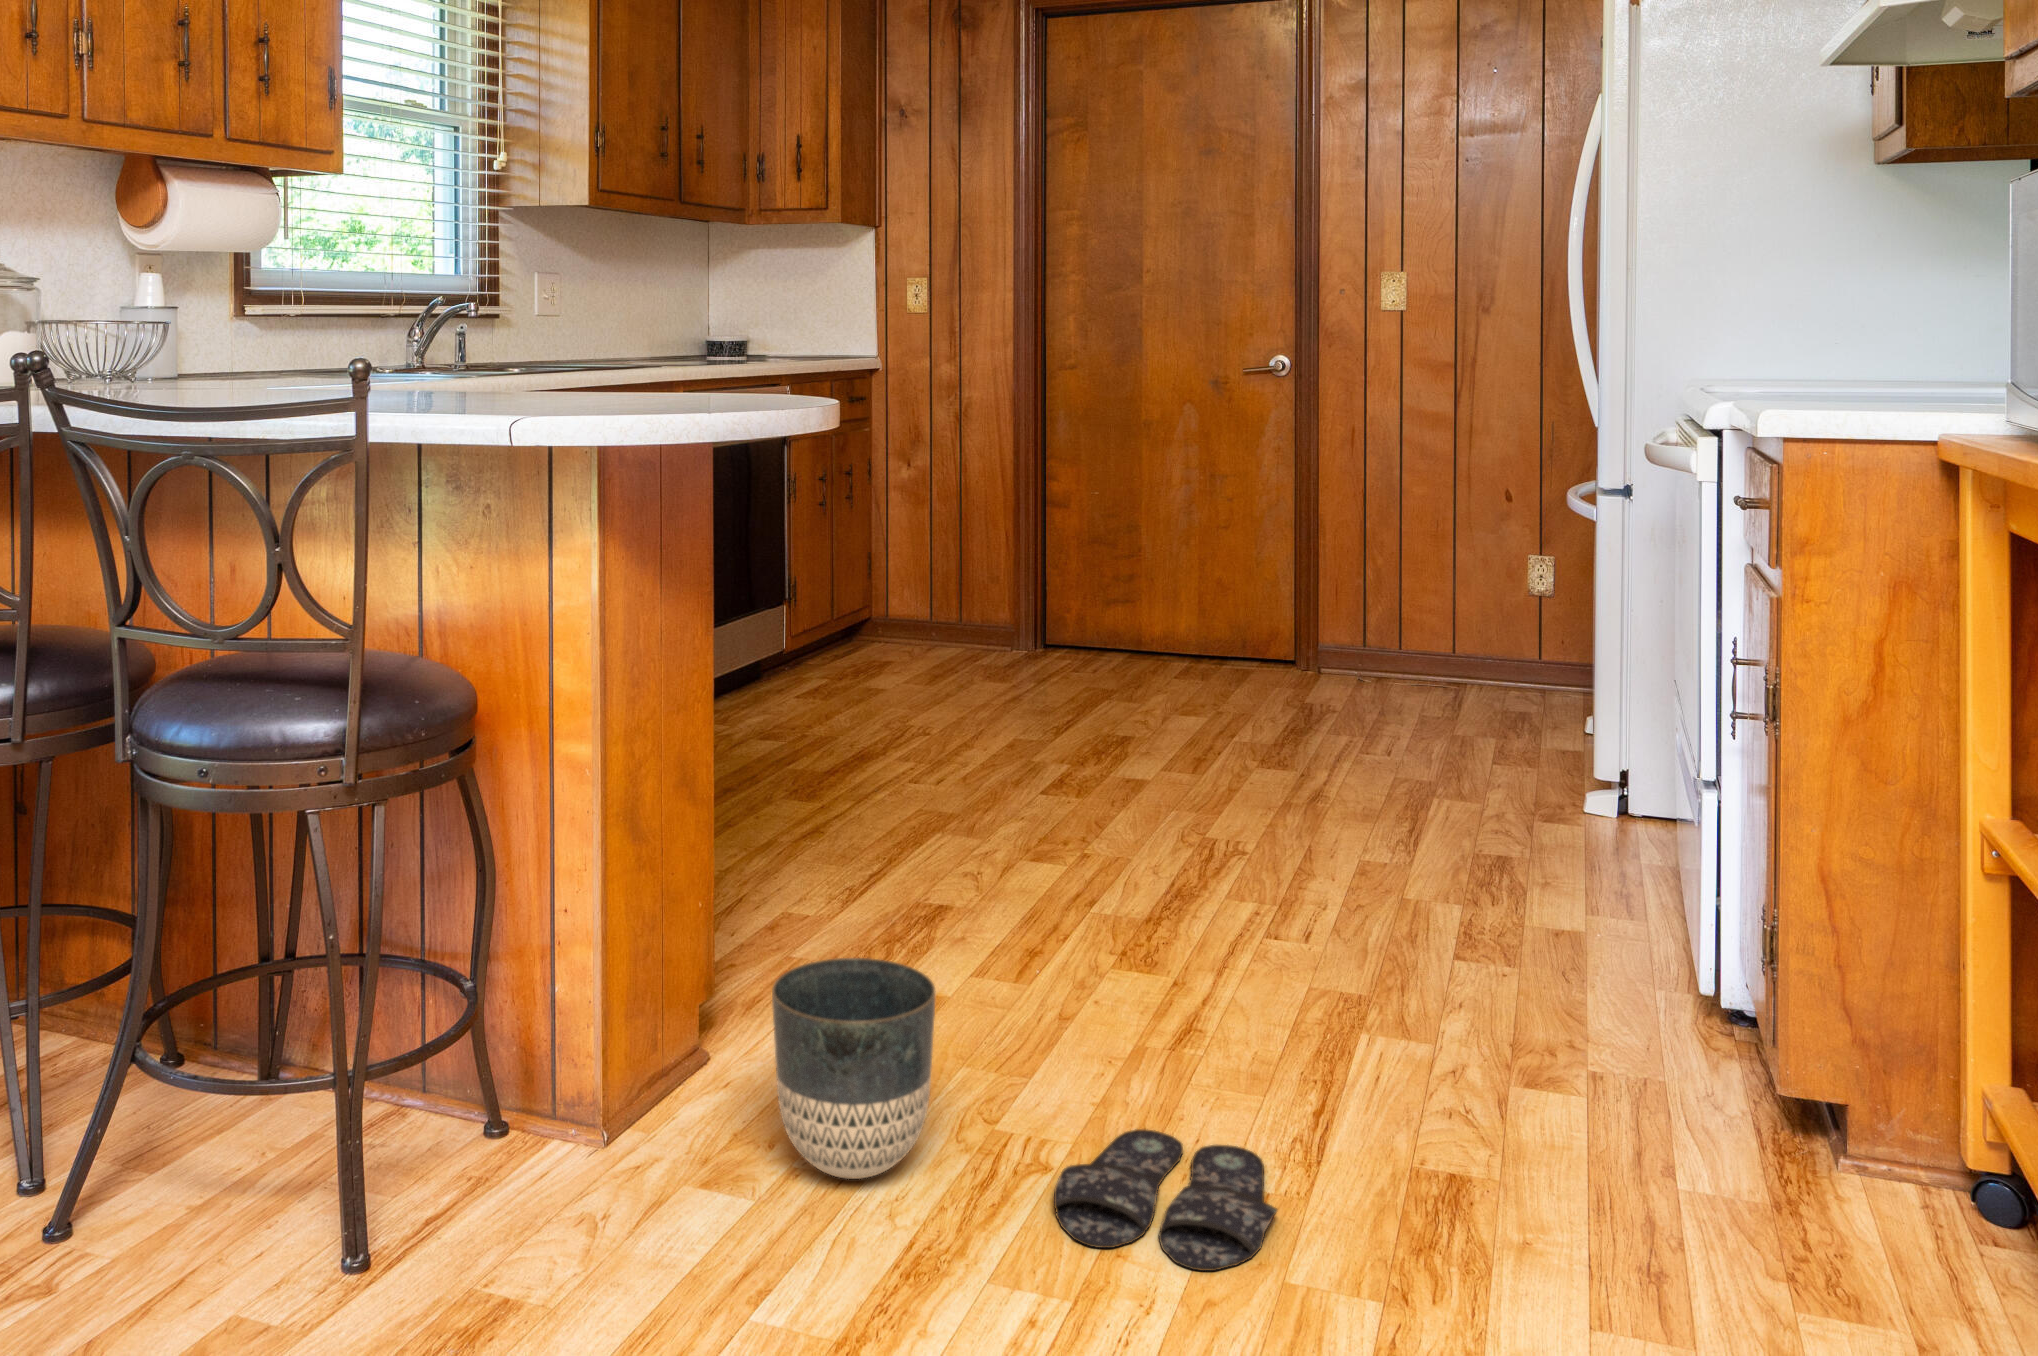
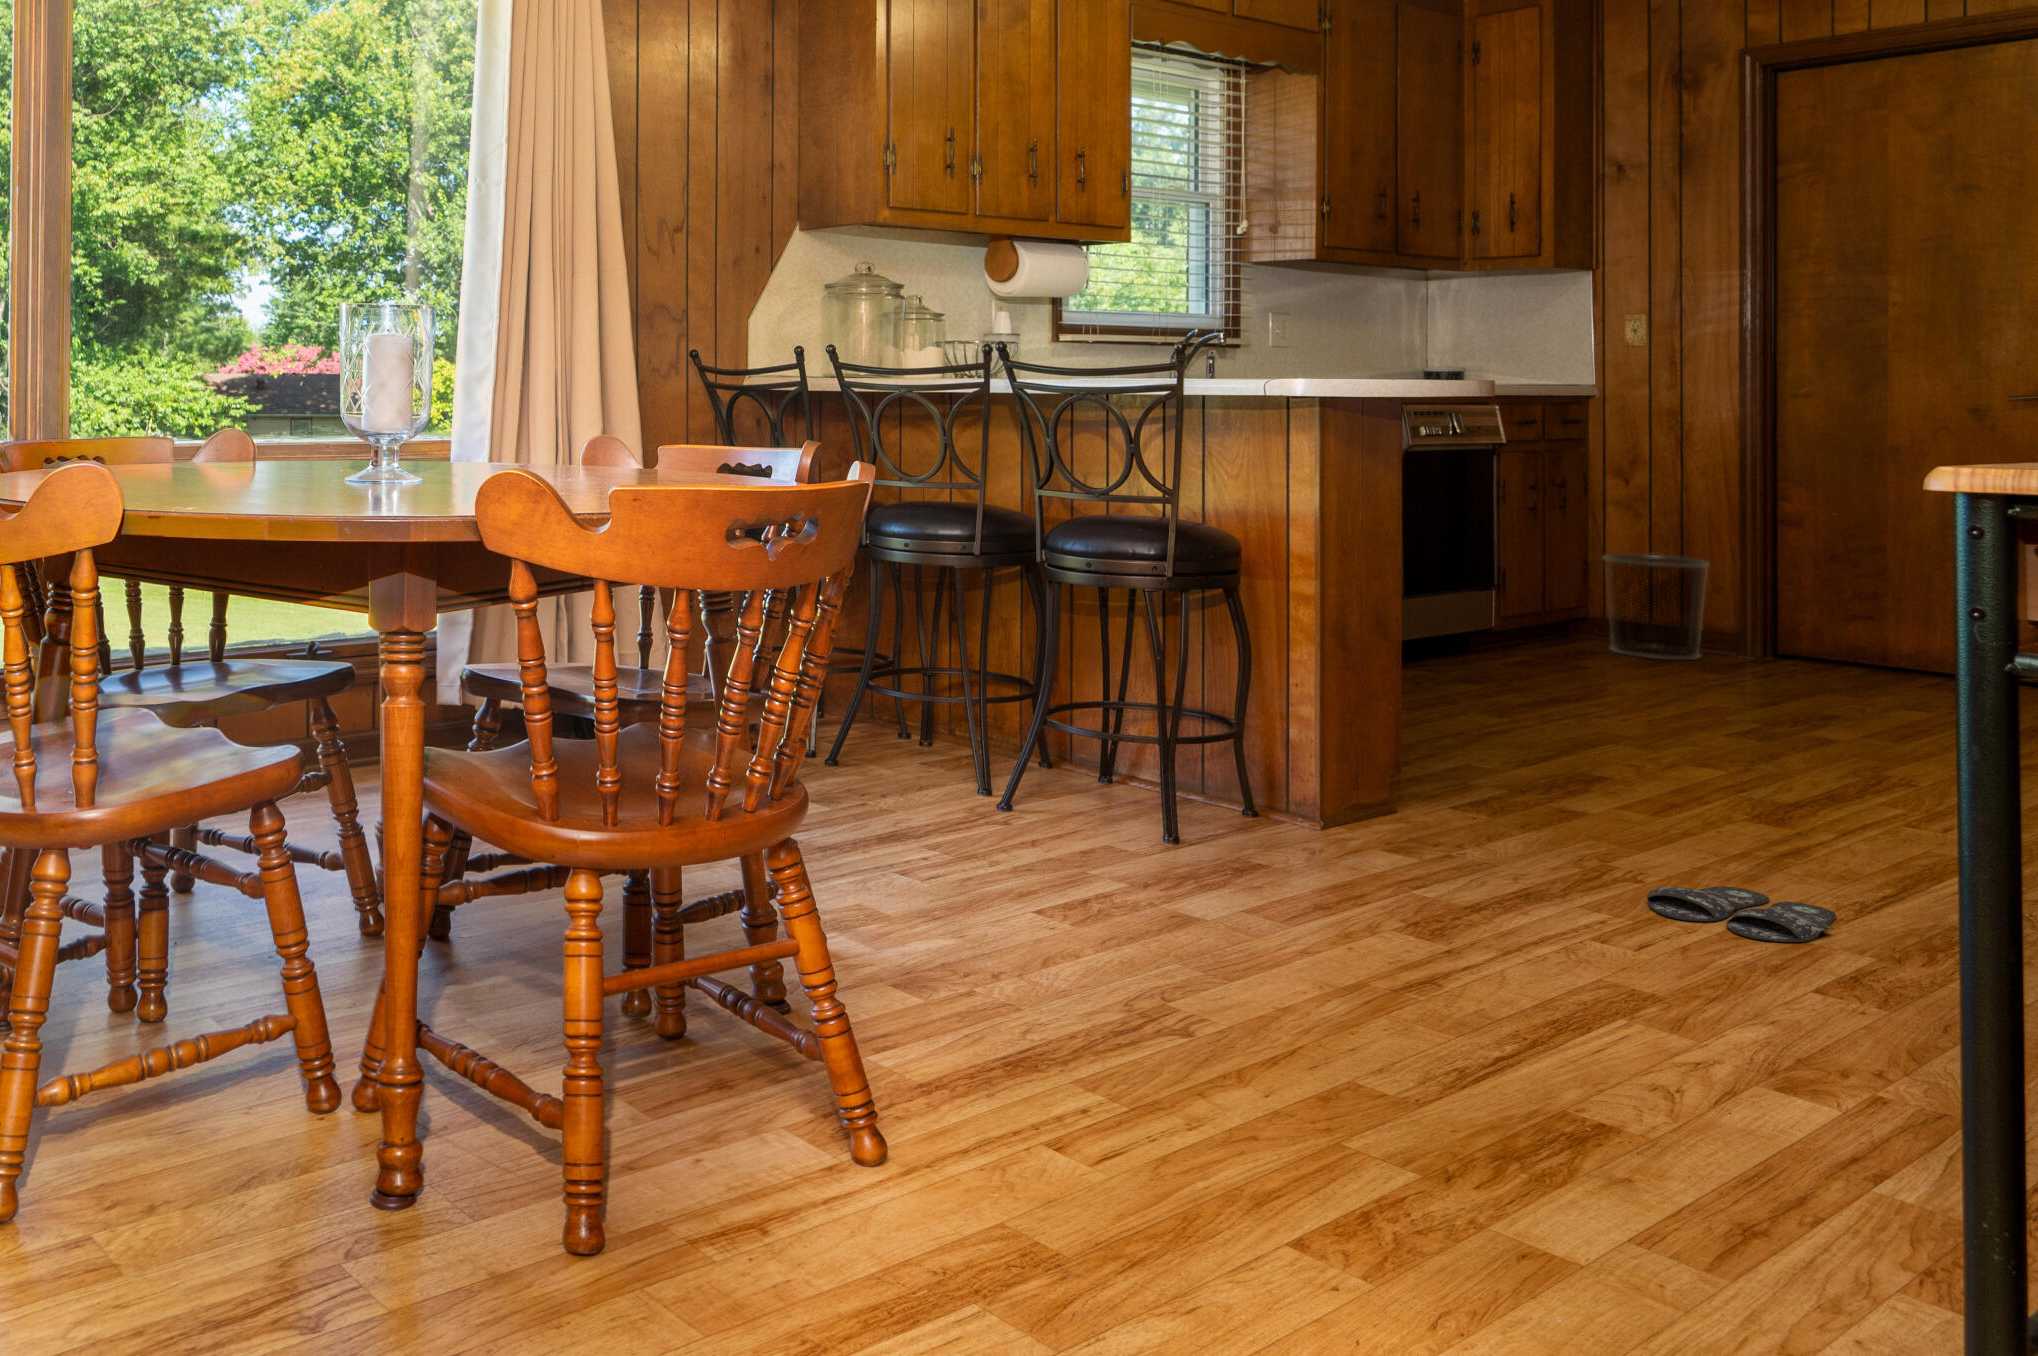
waste bin: none [885,542,984,660] -> present [1603,554,1709,660]
planter: present [772,958,936,1179] -> none [1441,738,1562,869]

